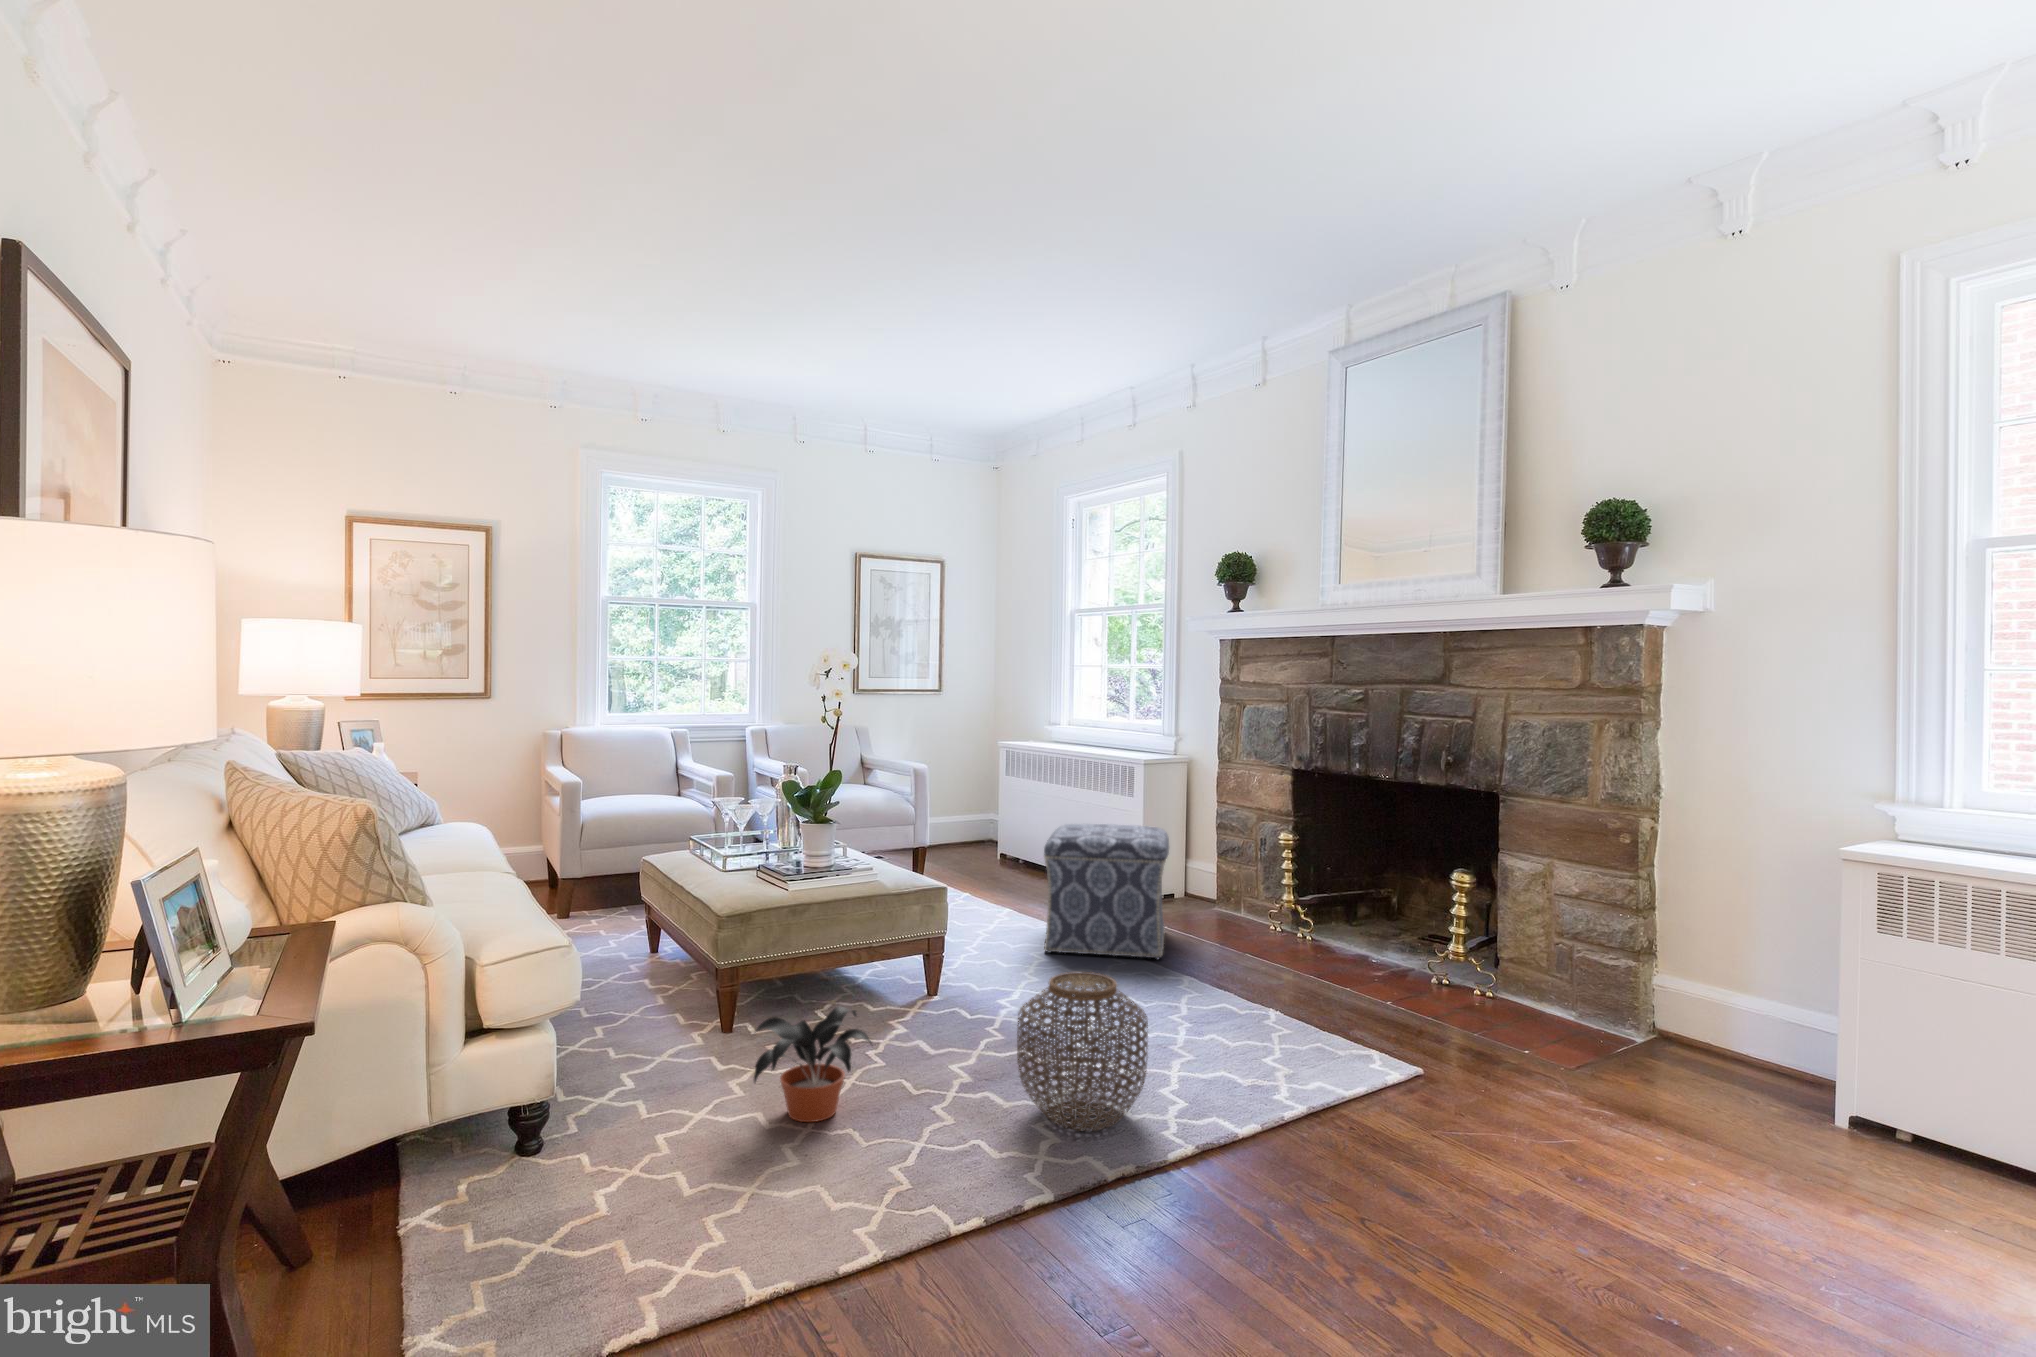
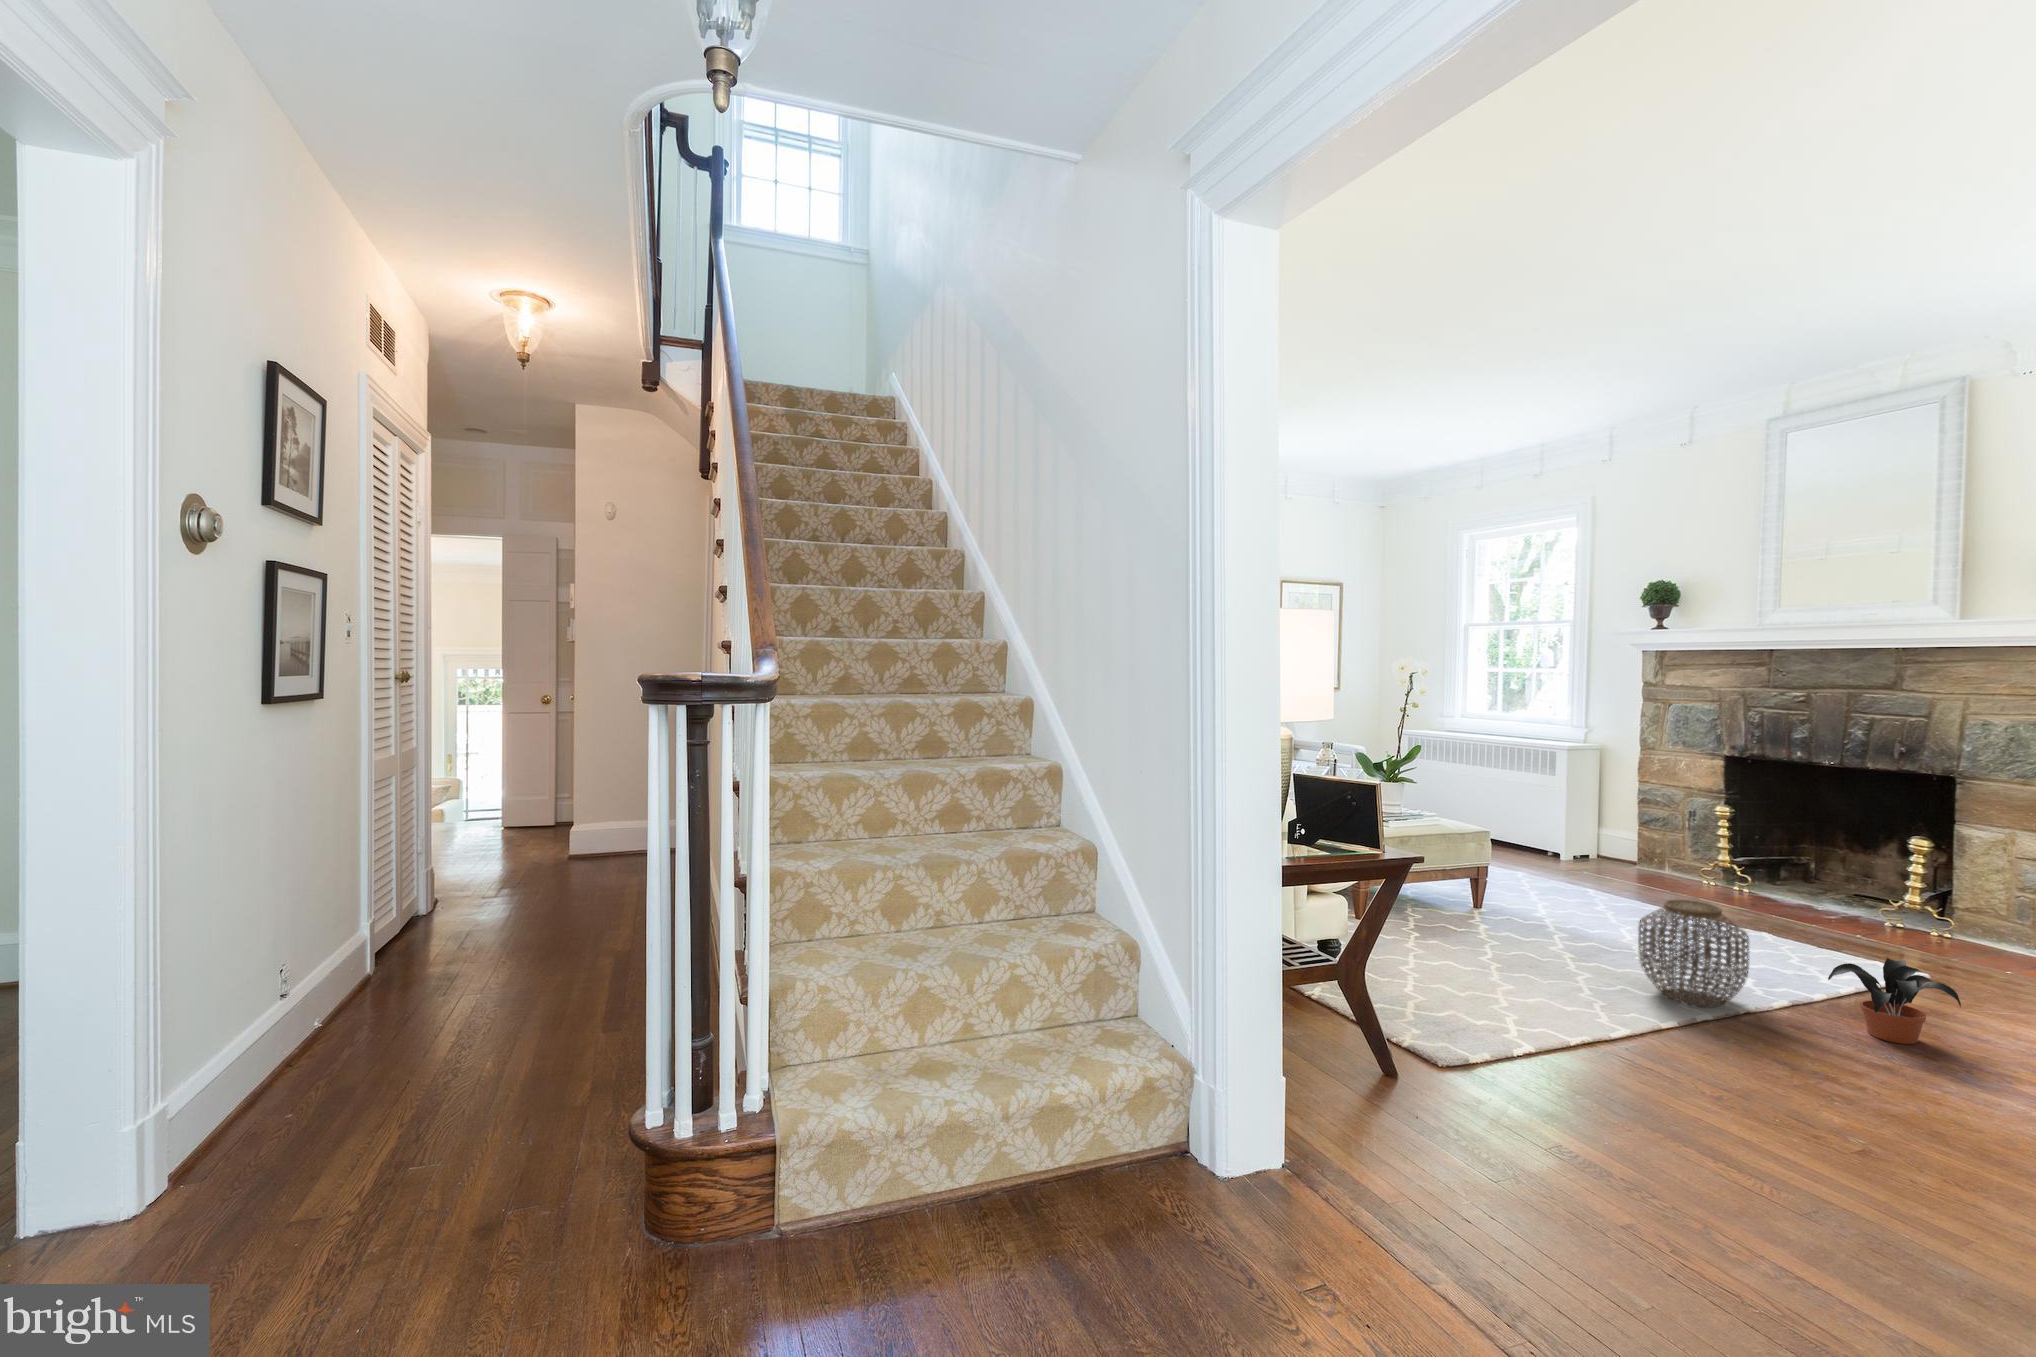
ottoman: present [1044,824,1169,959] -> none [1519,798,1642,902]
potted plant: present [754,1007,871,1122] -> present [1828,958,1961,1044]

